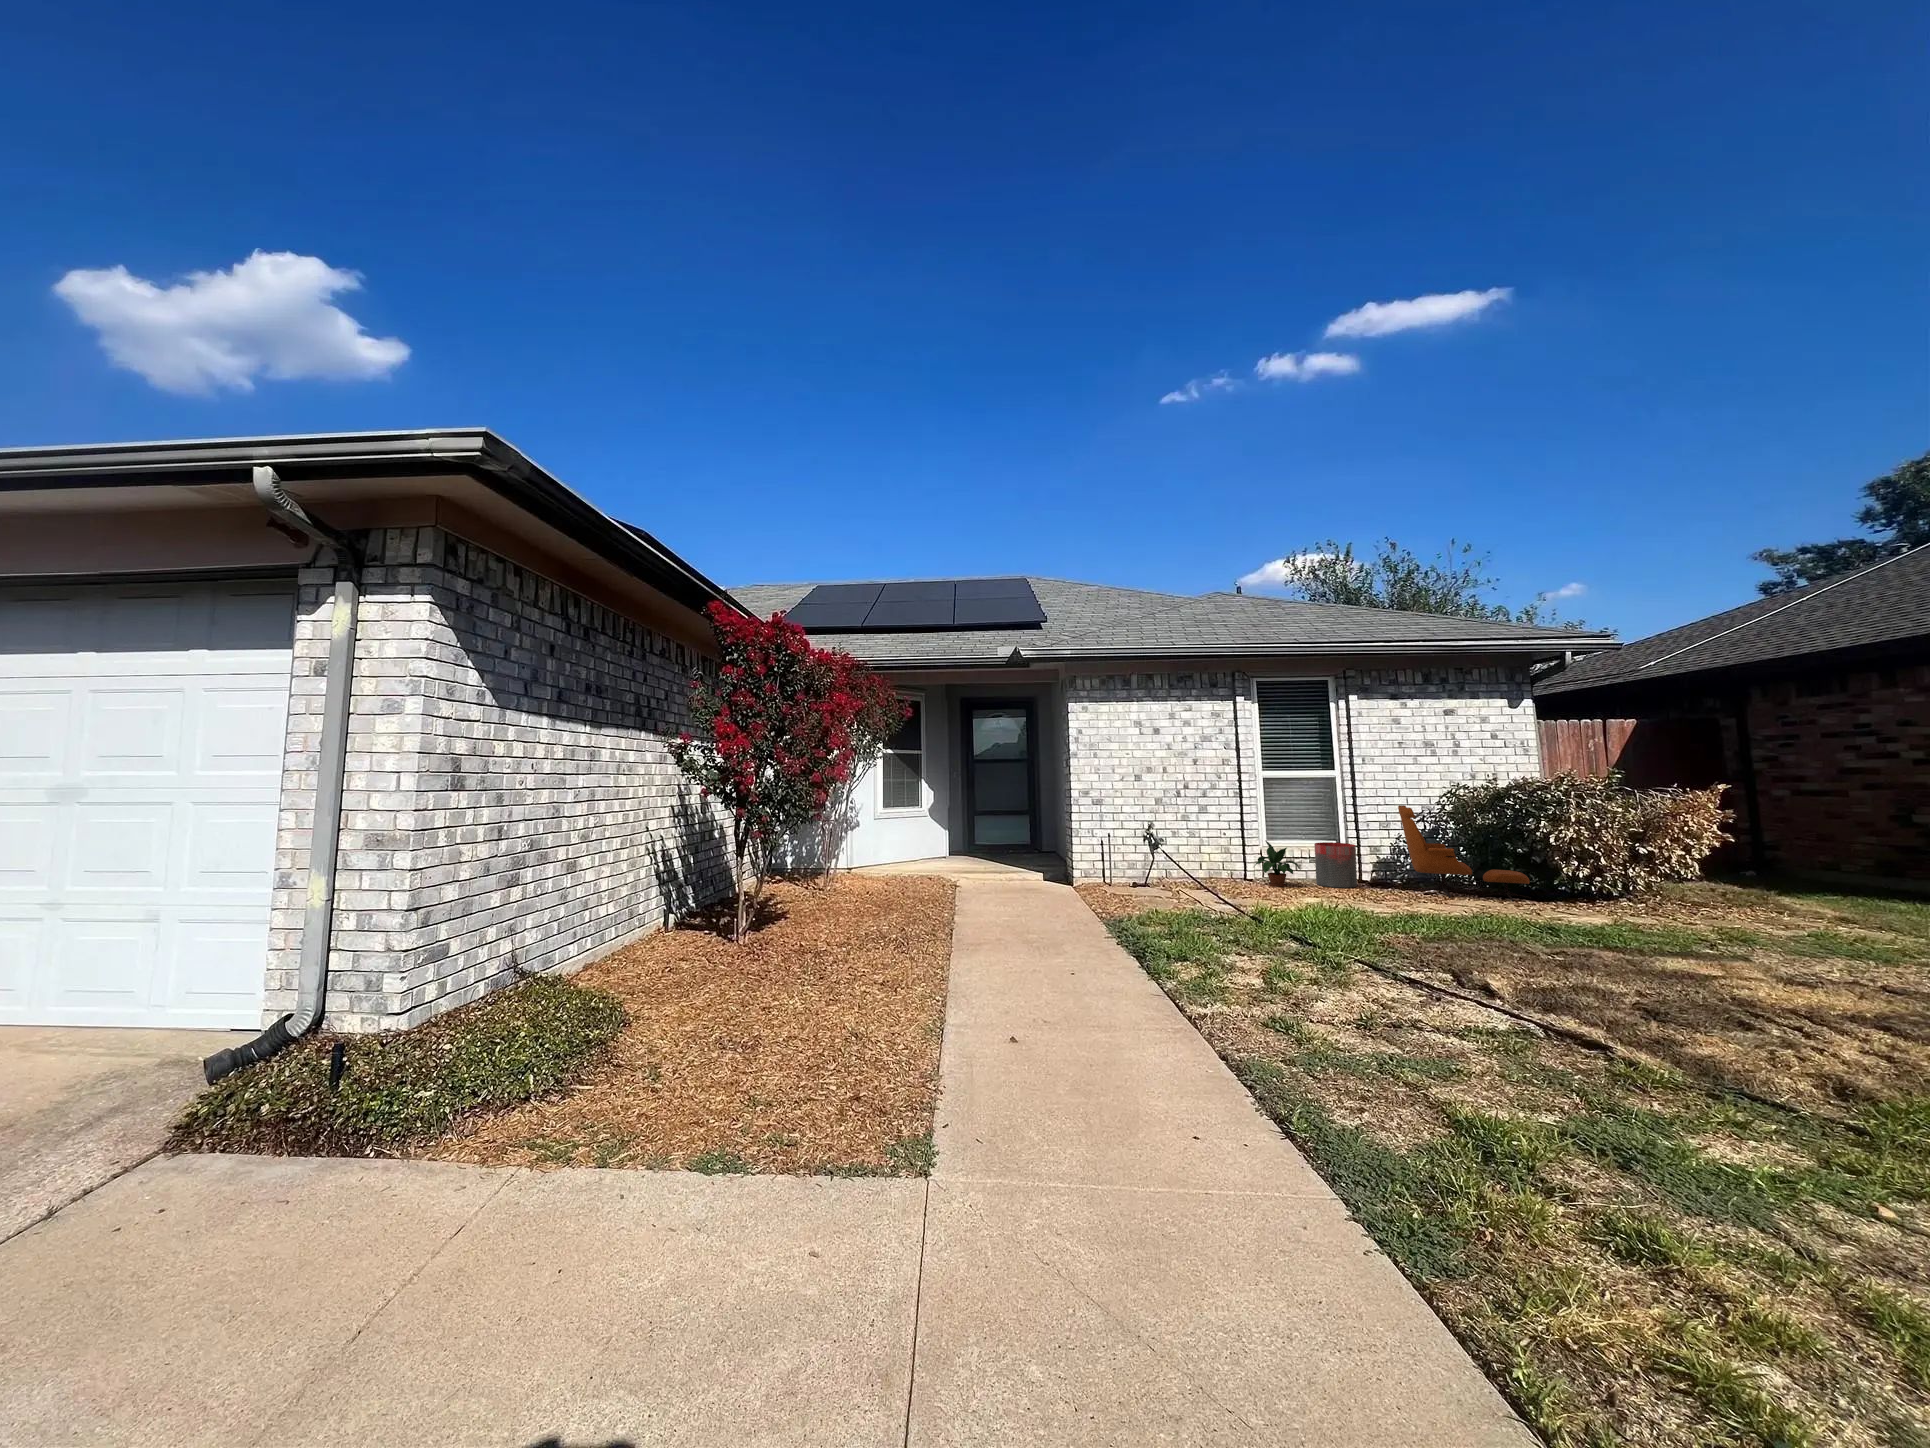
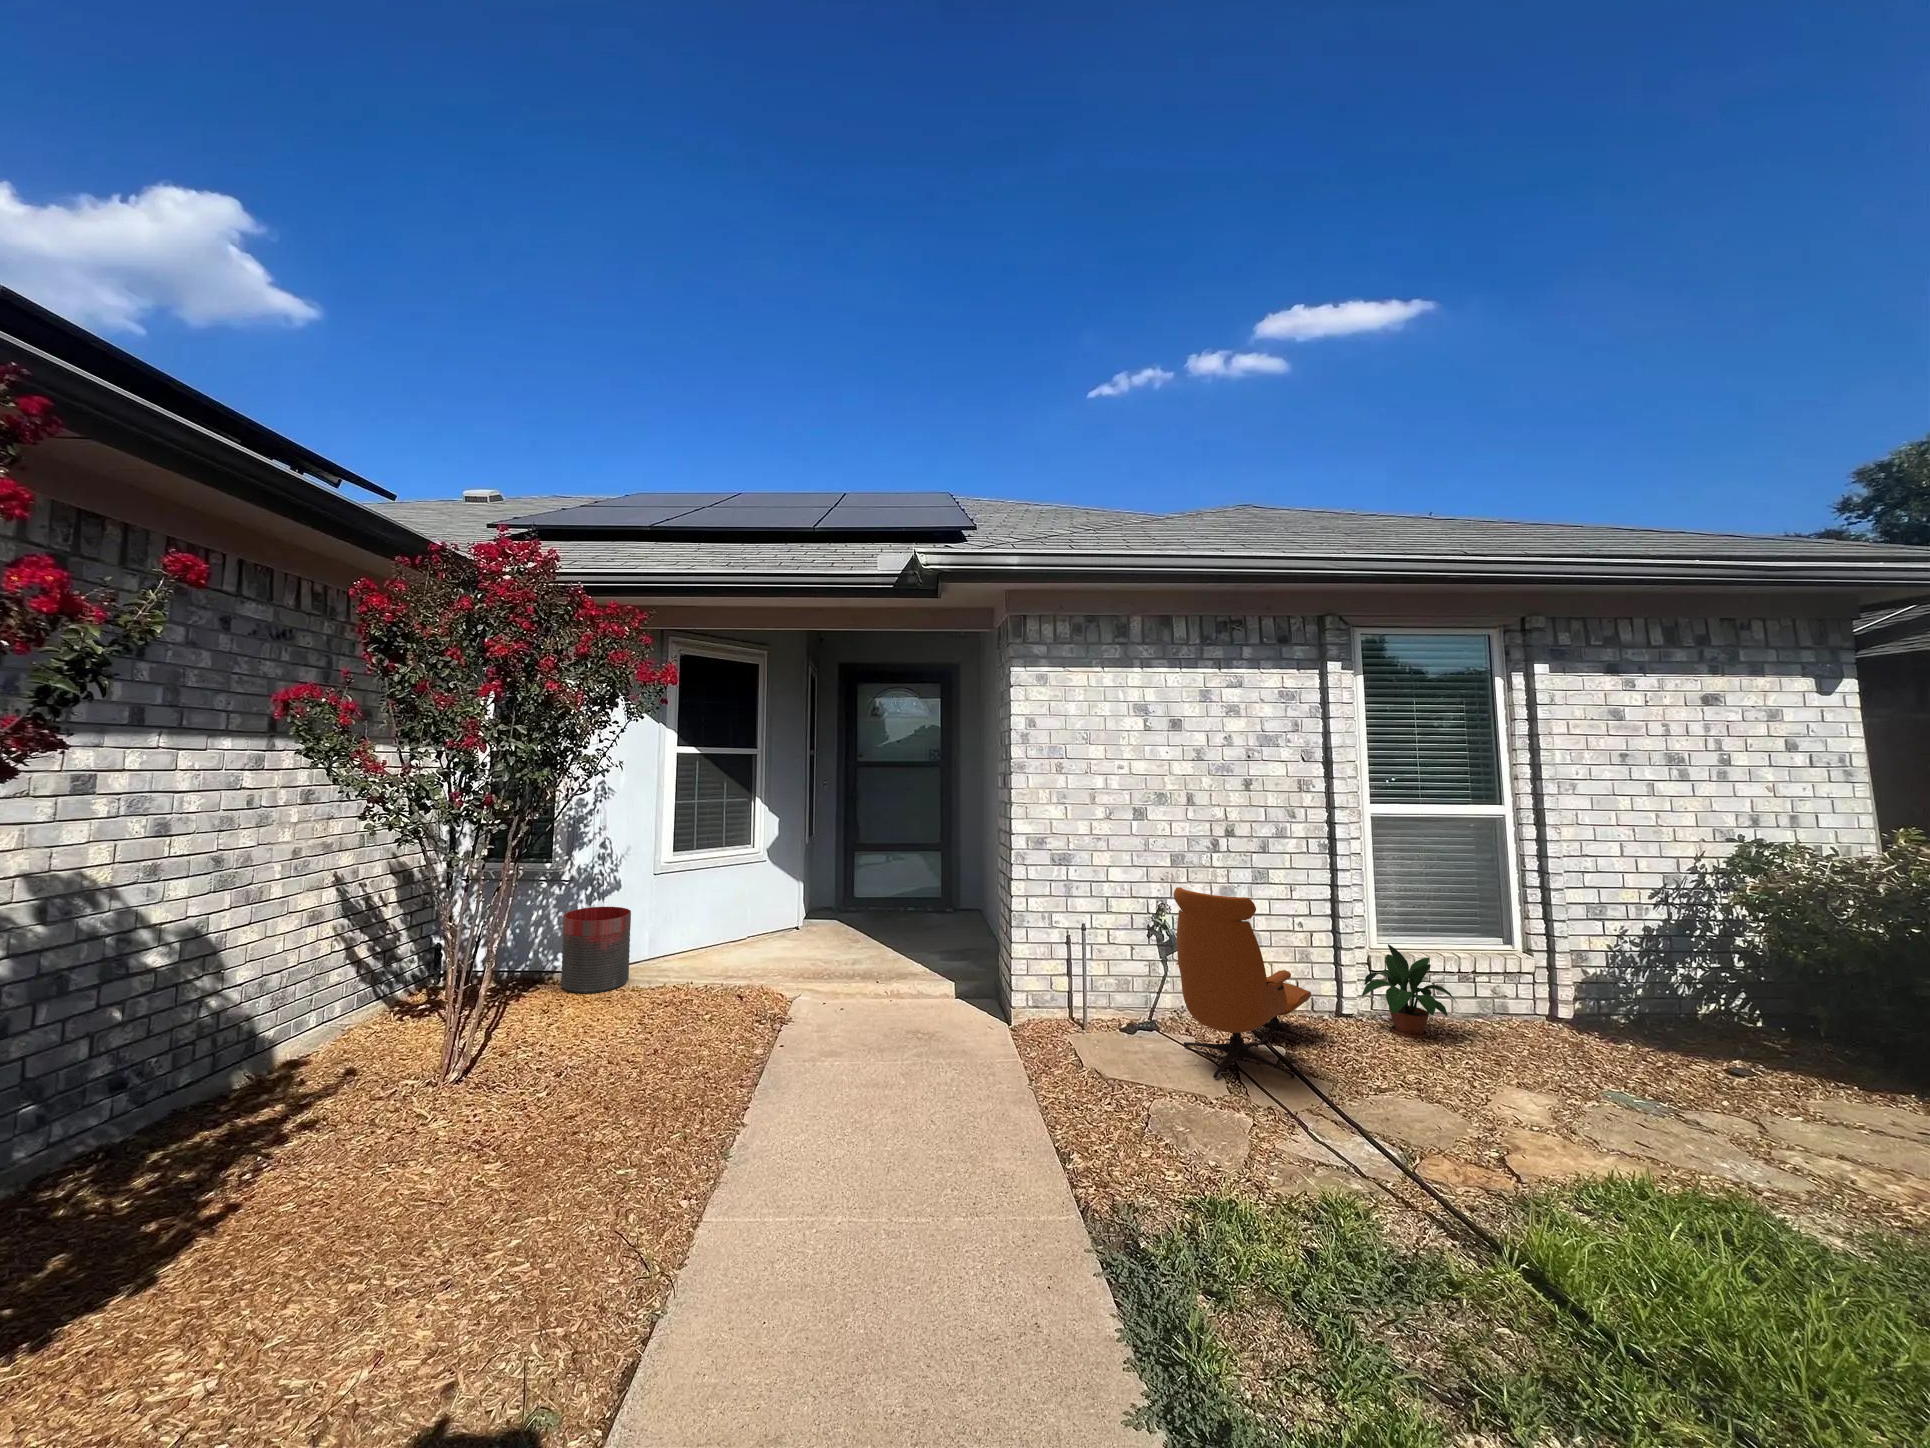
lounge chair: present [1398,805,1531,901] -> present [1174,887,1314,1079]
trash can: present [1314,842,1357,888] -> present [561,907,631,993]

